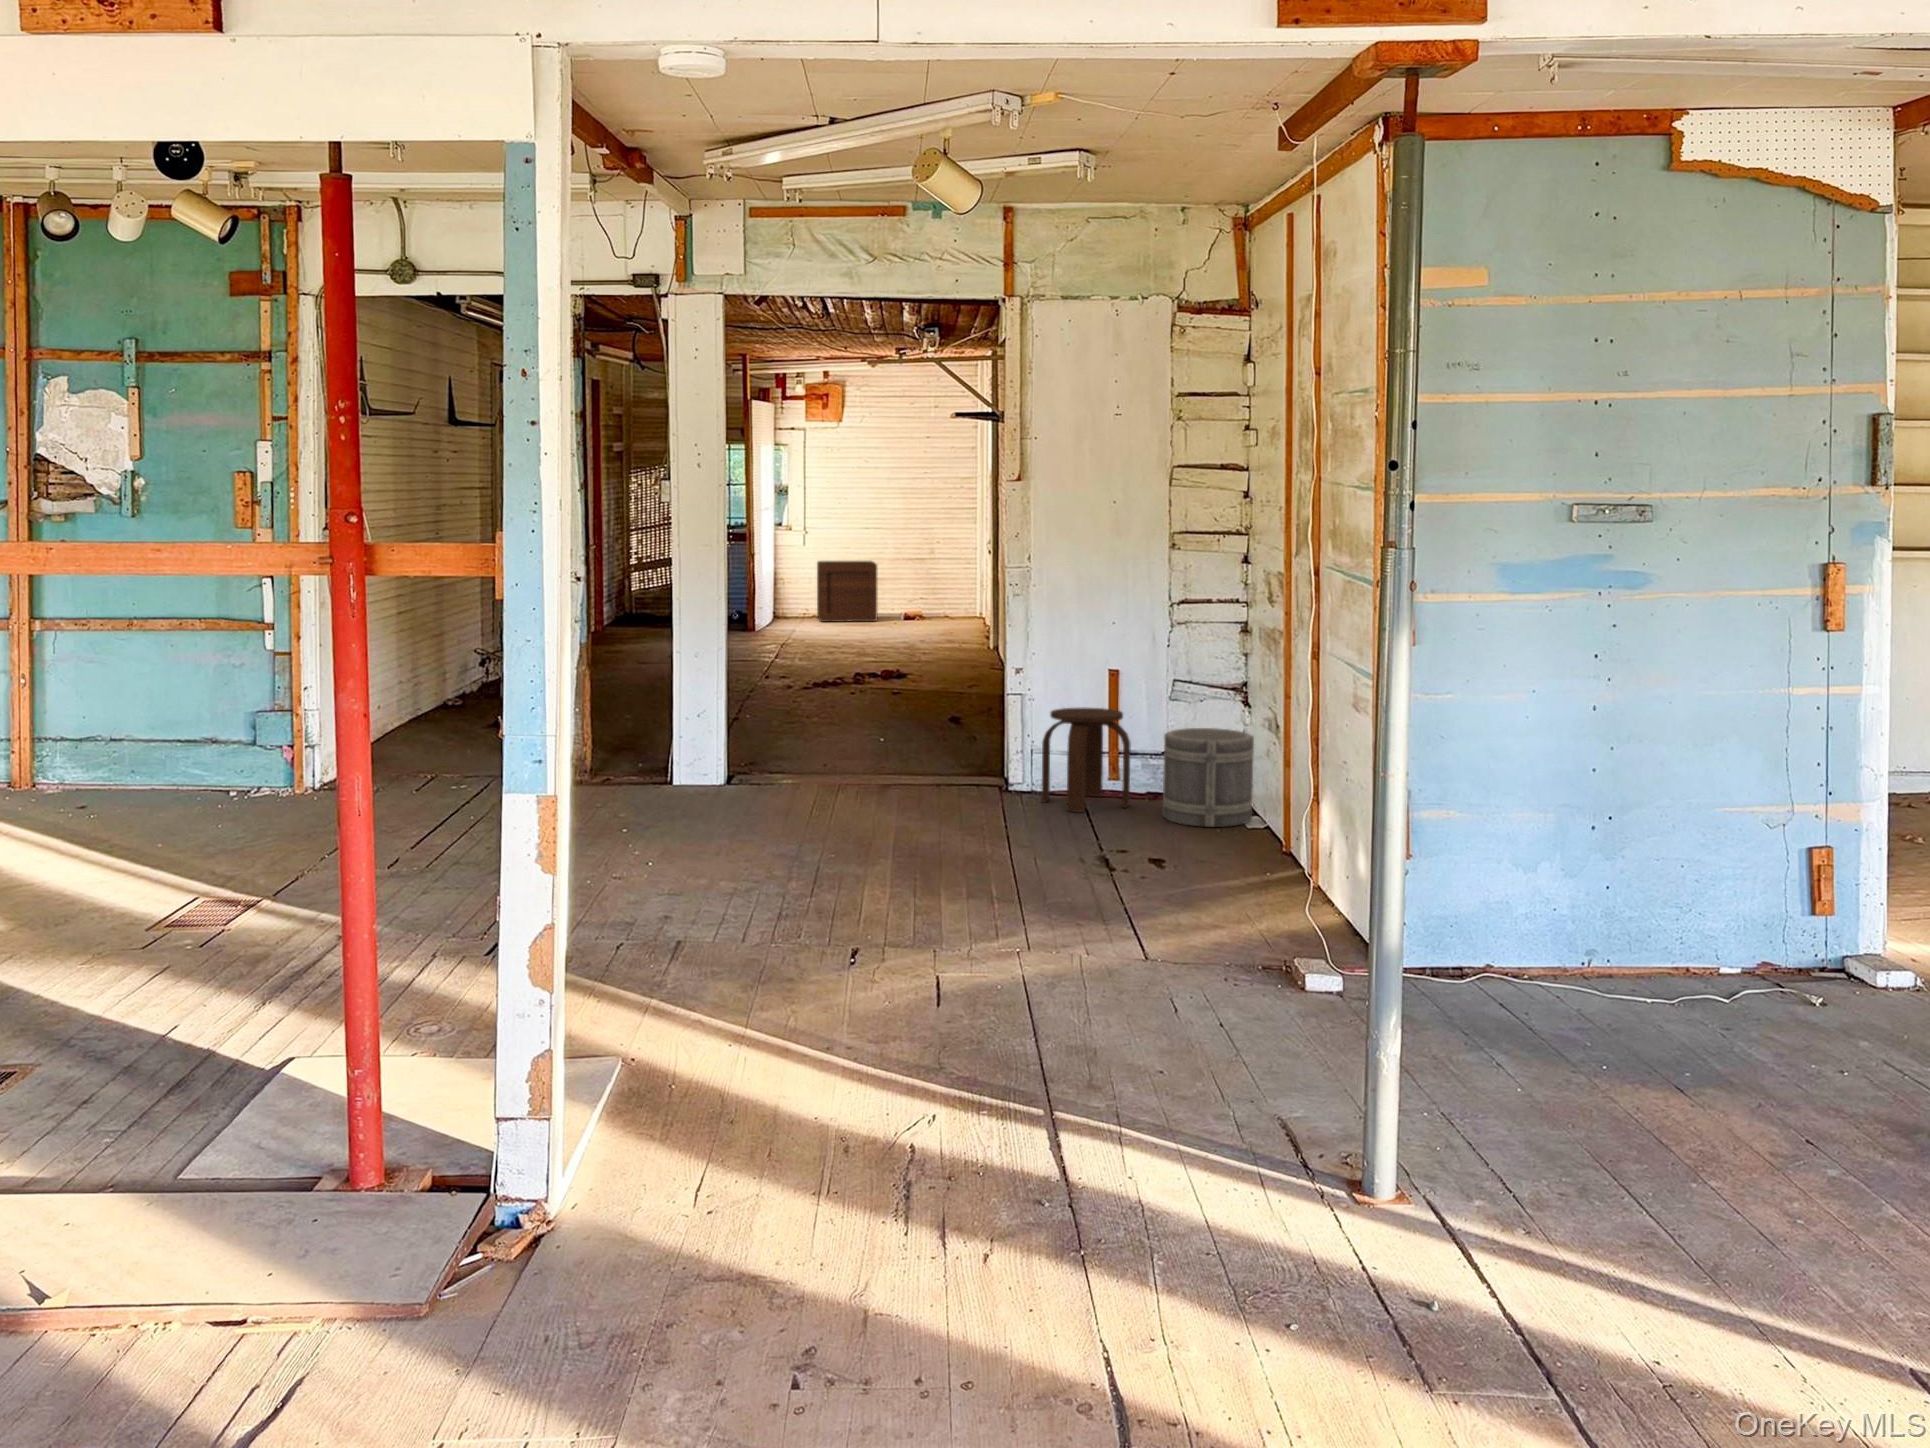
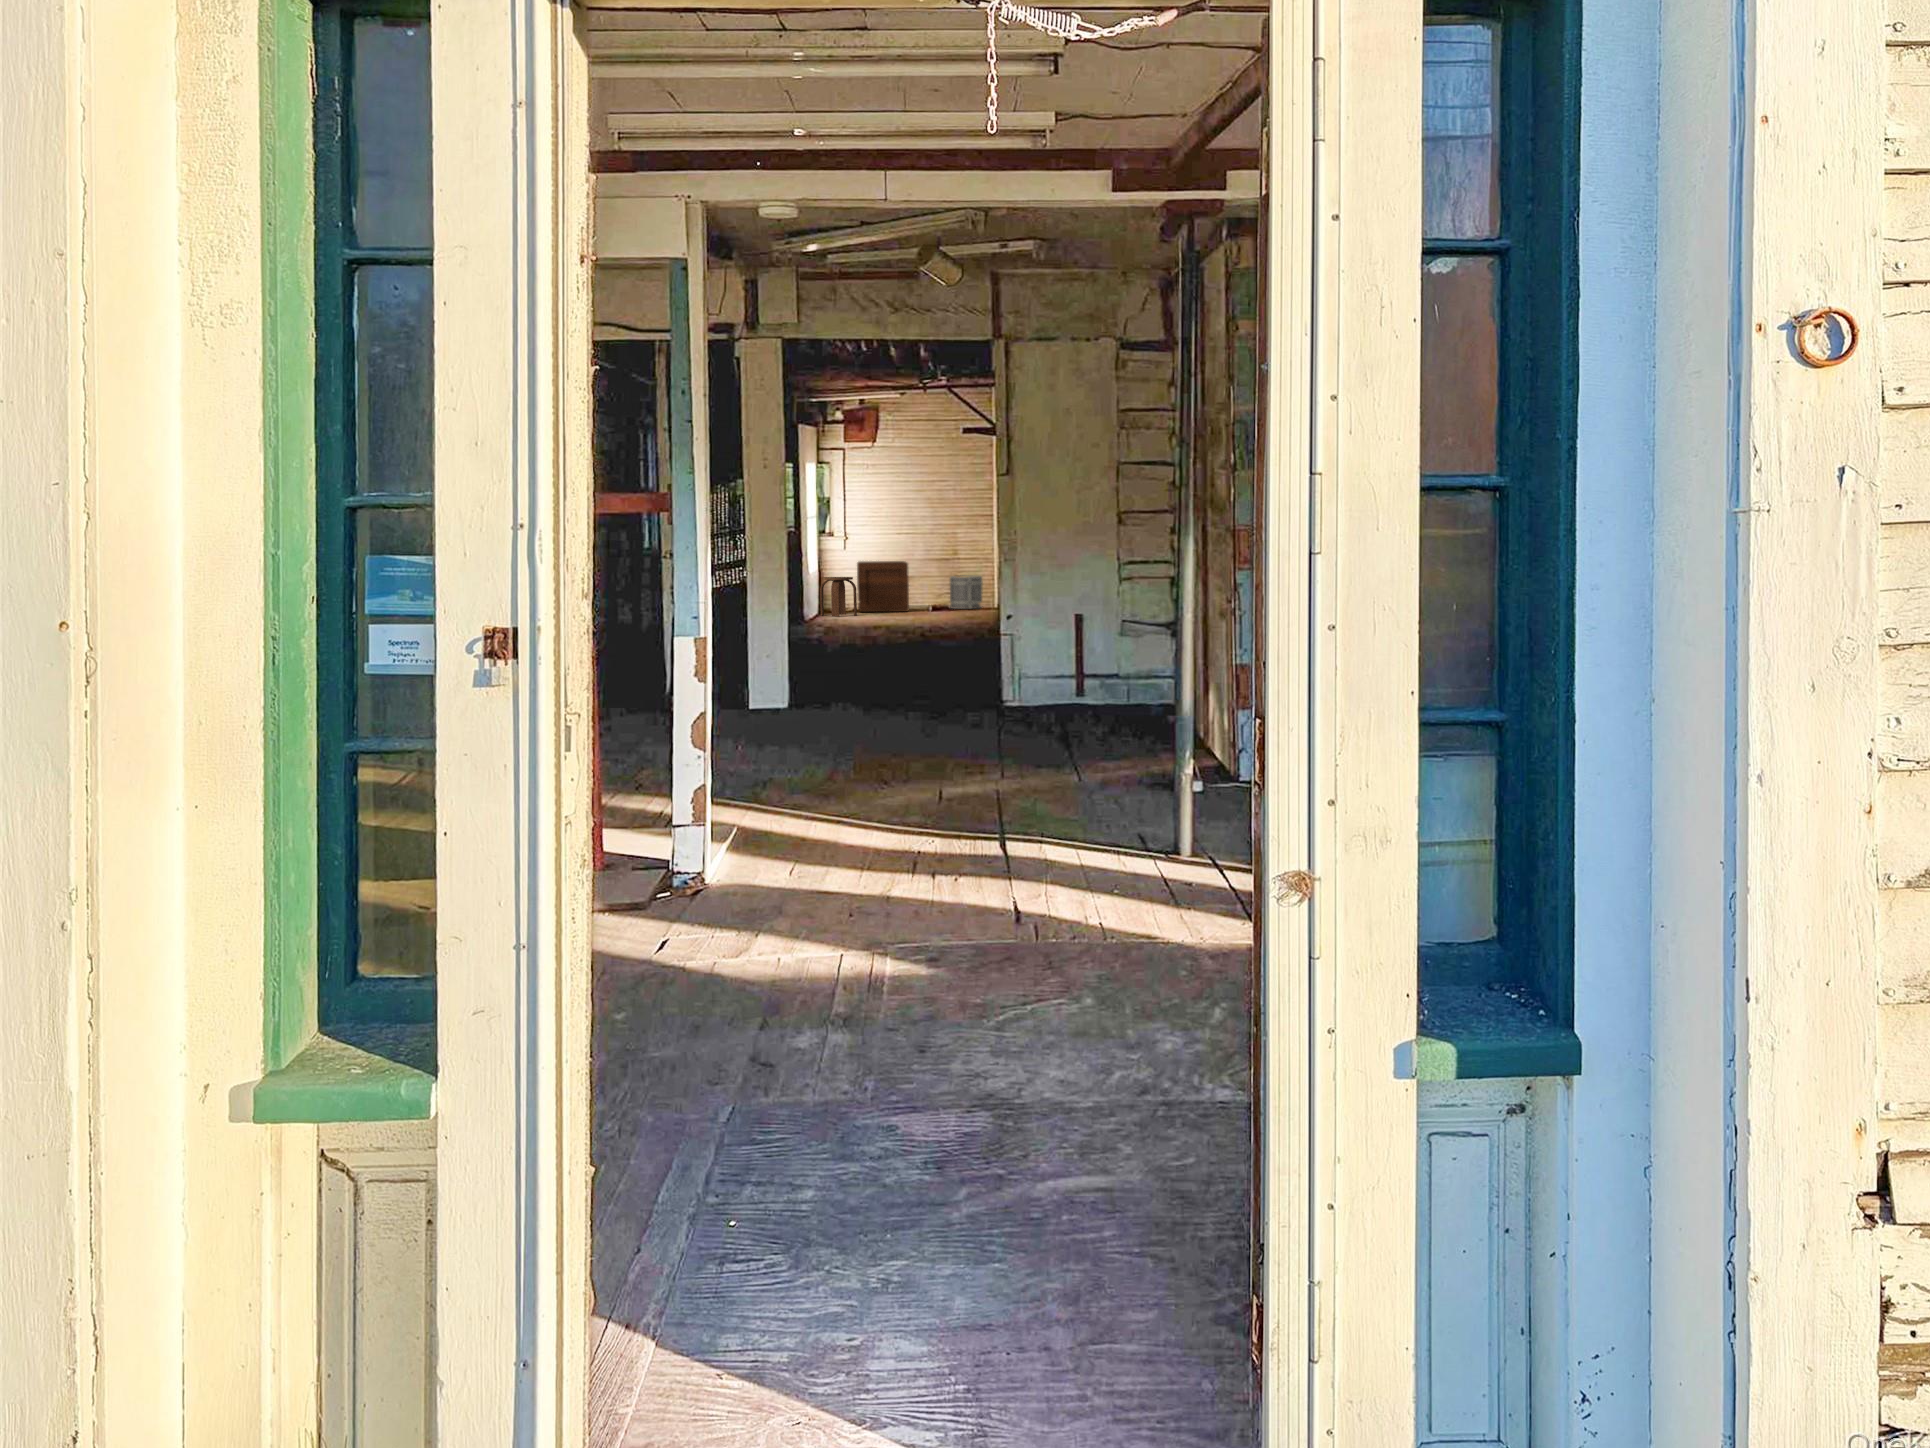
stool: present [1042,708,1131,812] -> present [820,577,857,617]
bucket: present [1163,728,1254,827] -> present [950,576,983,609]

